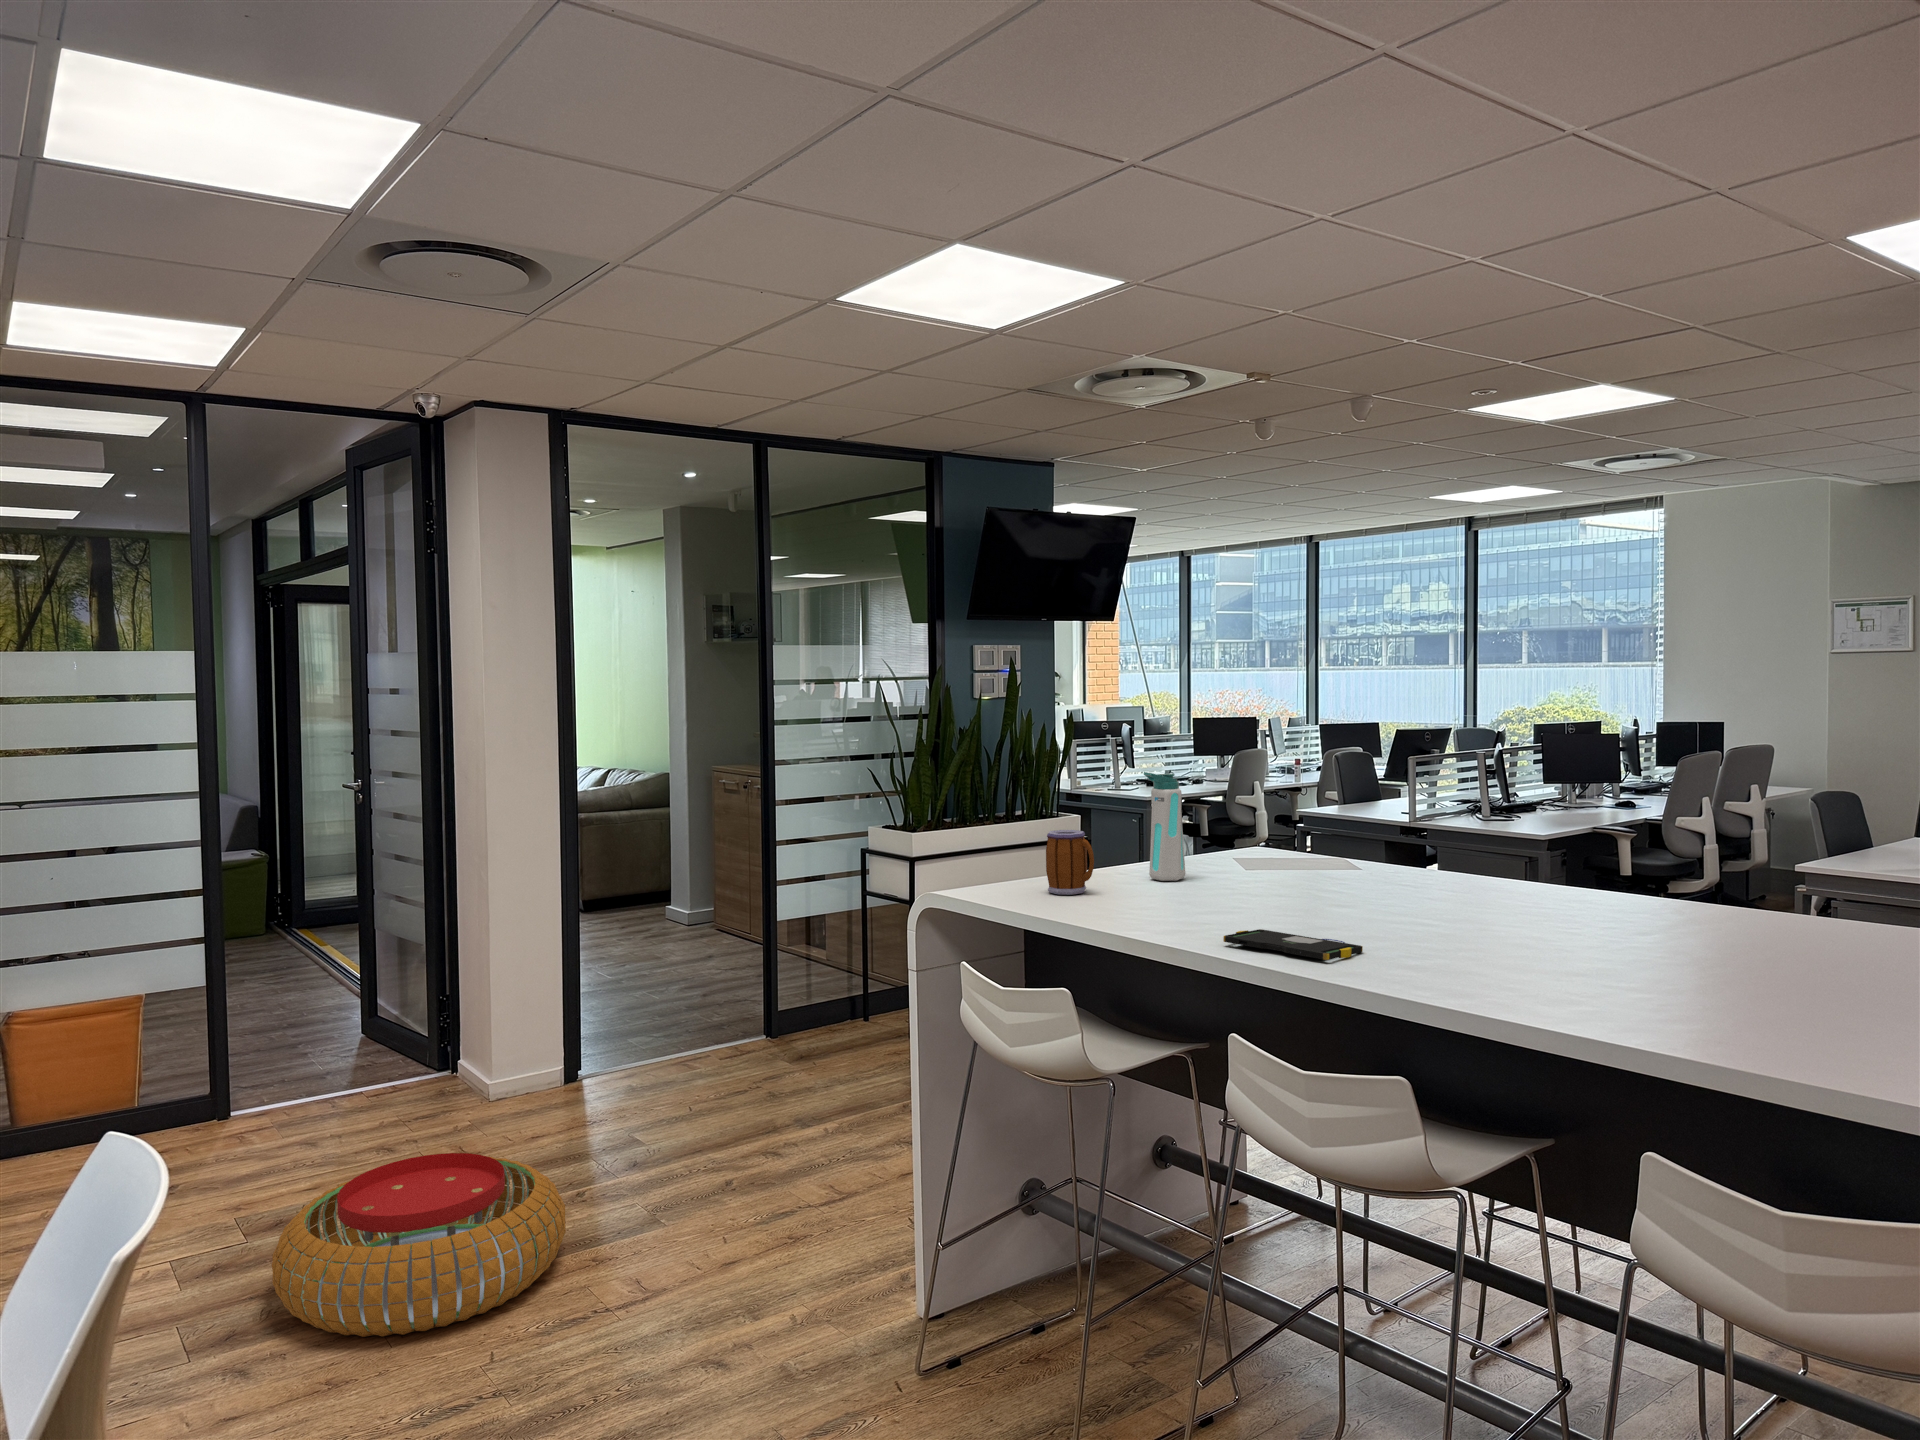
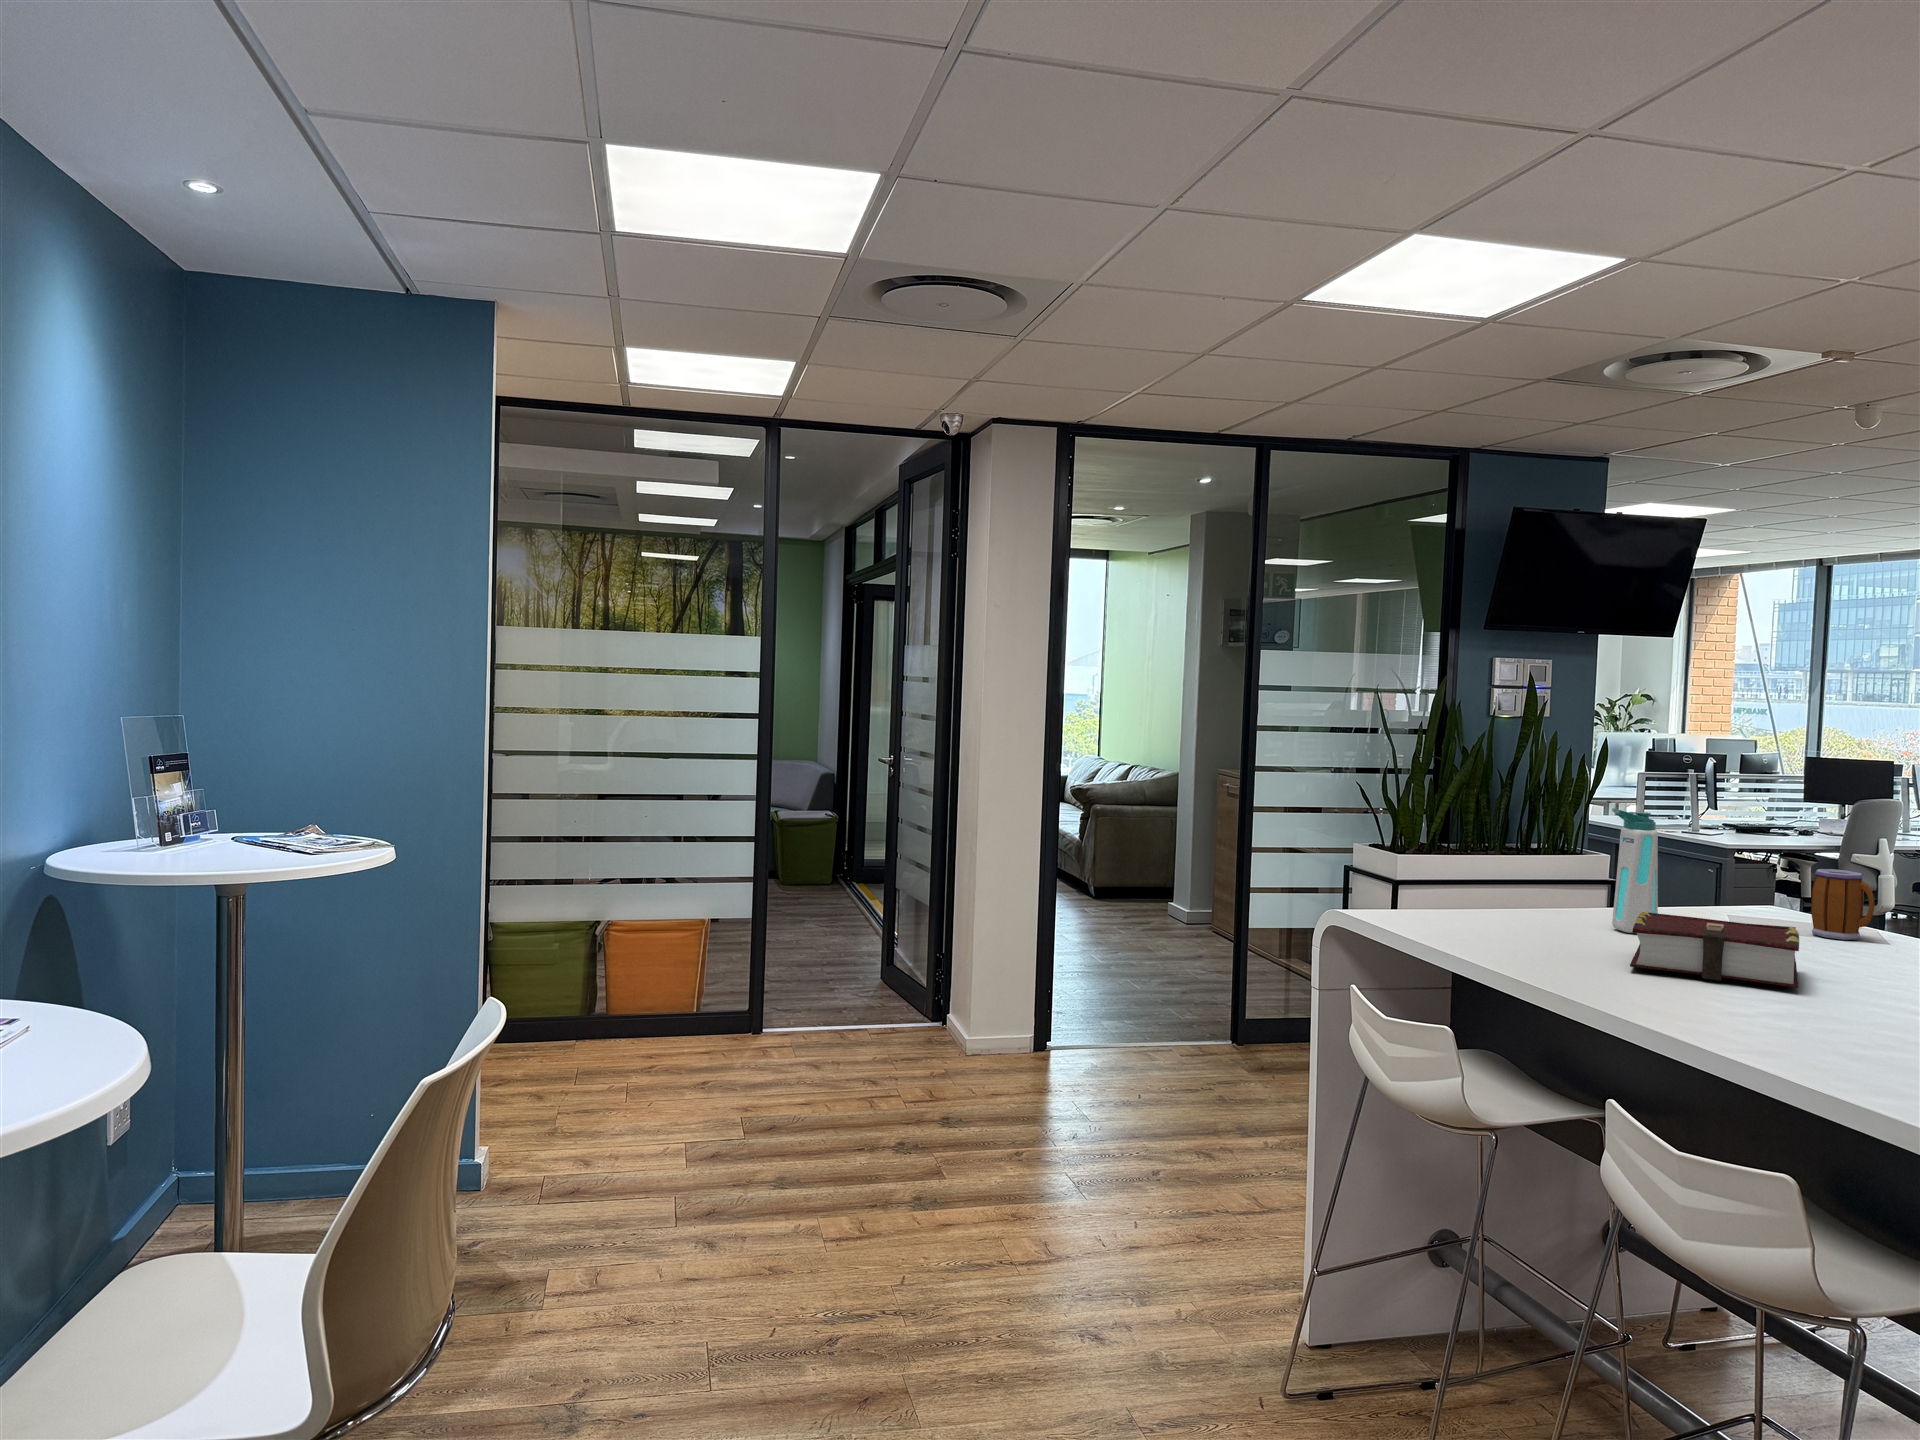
mug: present [1046,830,1094,895] -> present [1811,869,1874,940]
book: none [1186,860,1320,912] -> present [1630,912,1799,988]
tablet: present [1223,929,1363,960] -> none [1641,995,1817,1042]
pouf: present [272,1153,566,1337] -> none [752,1091,992,1241]

